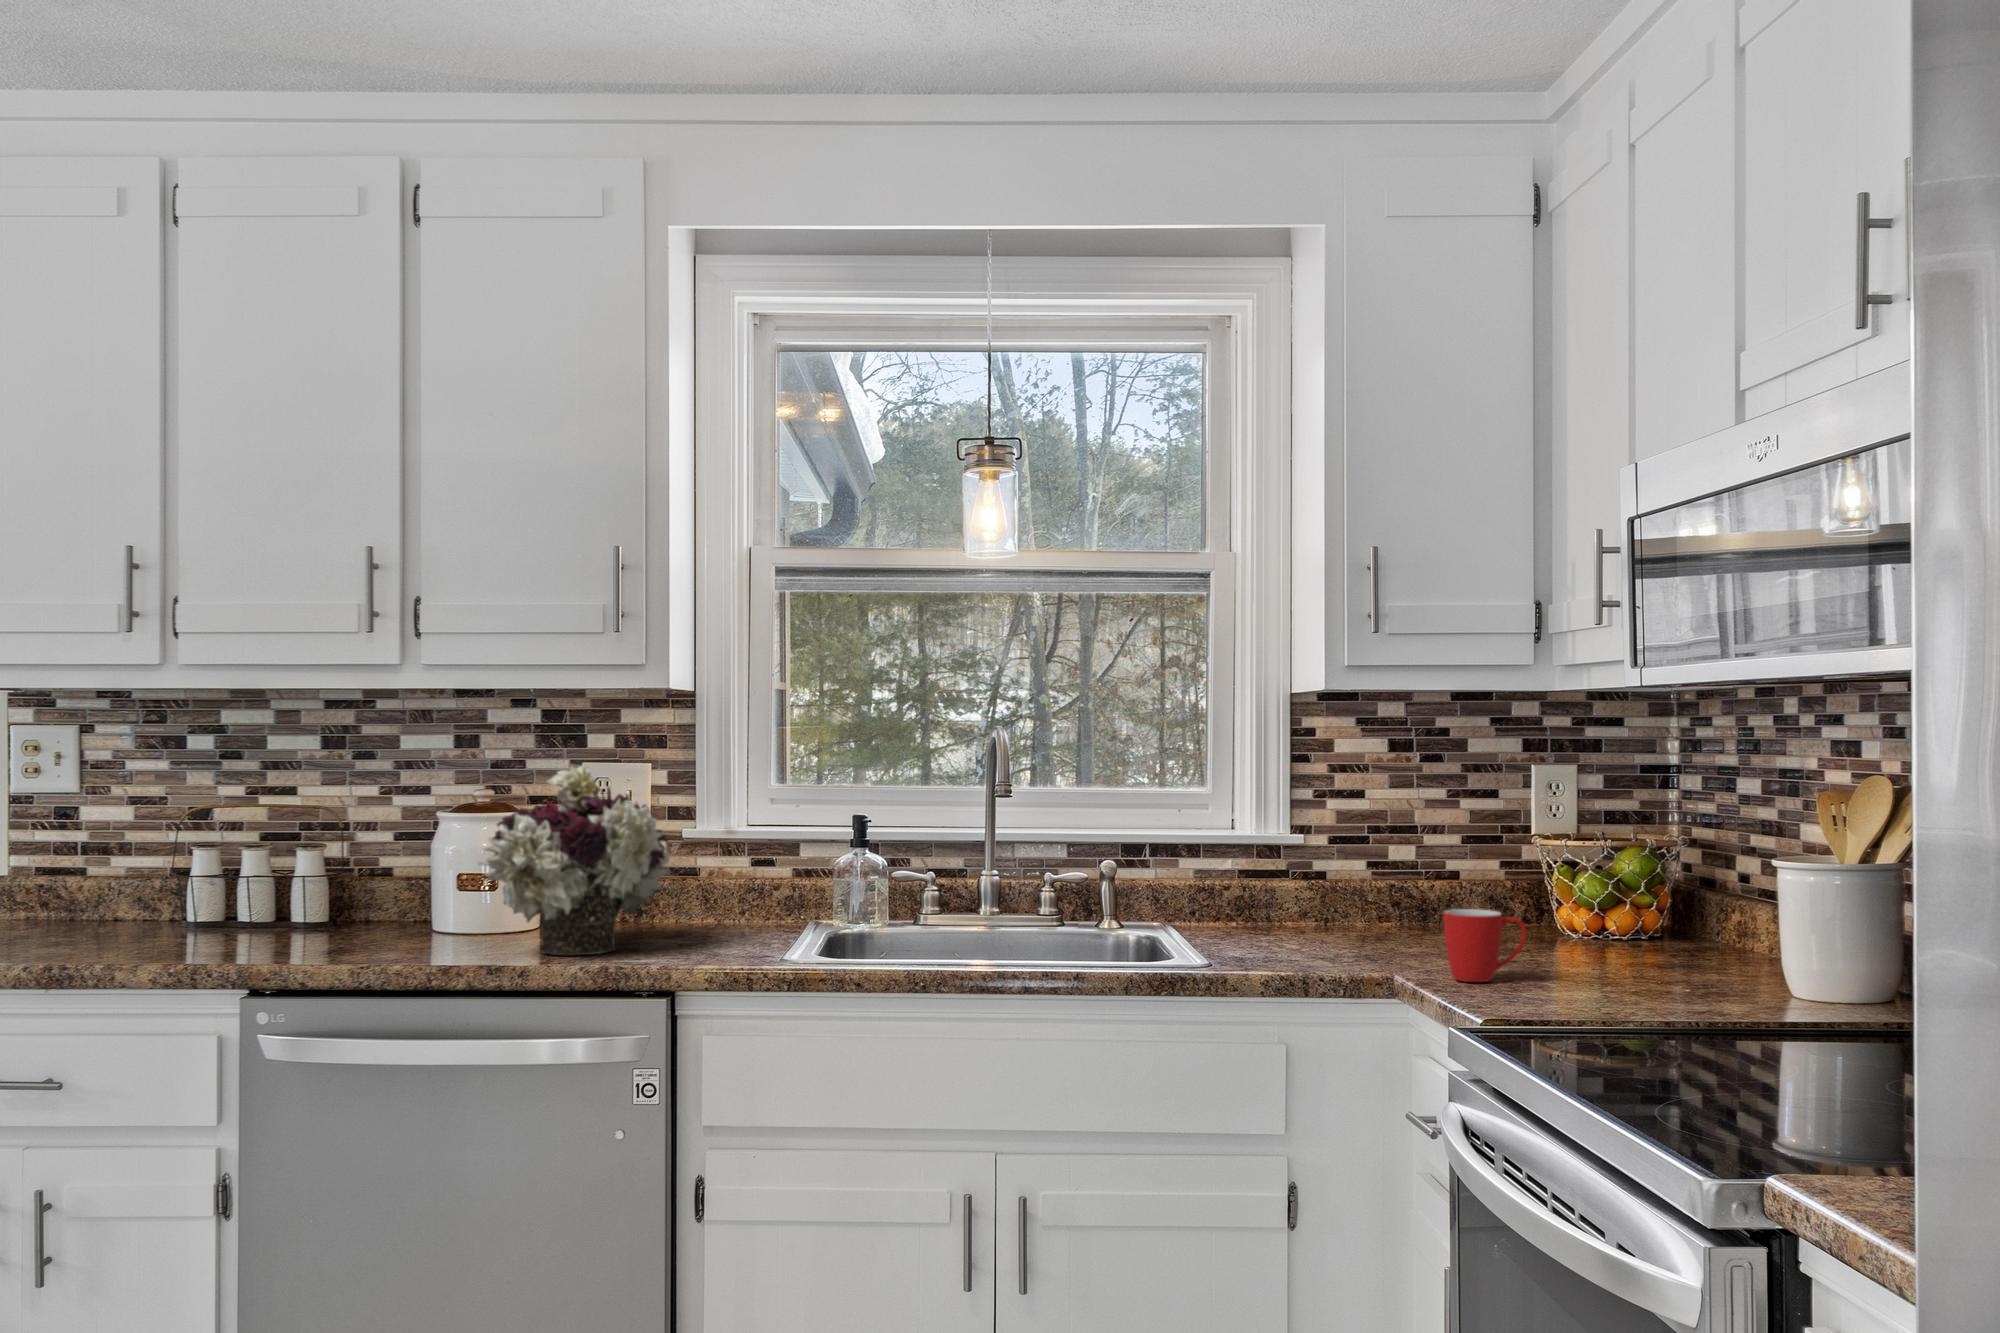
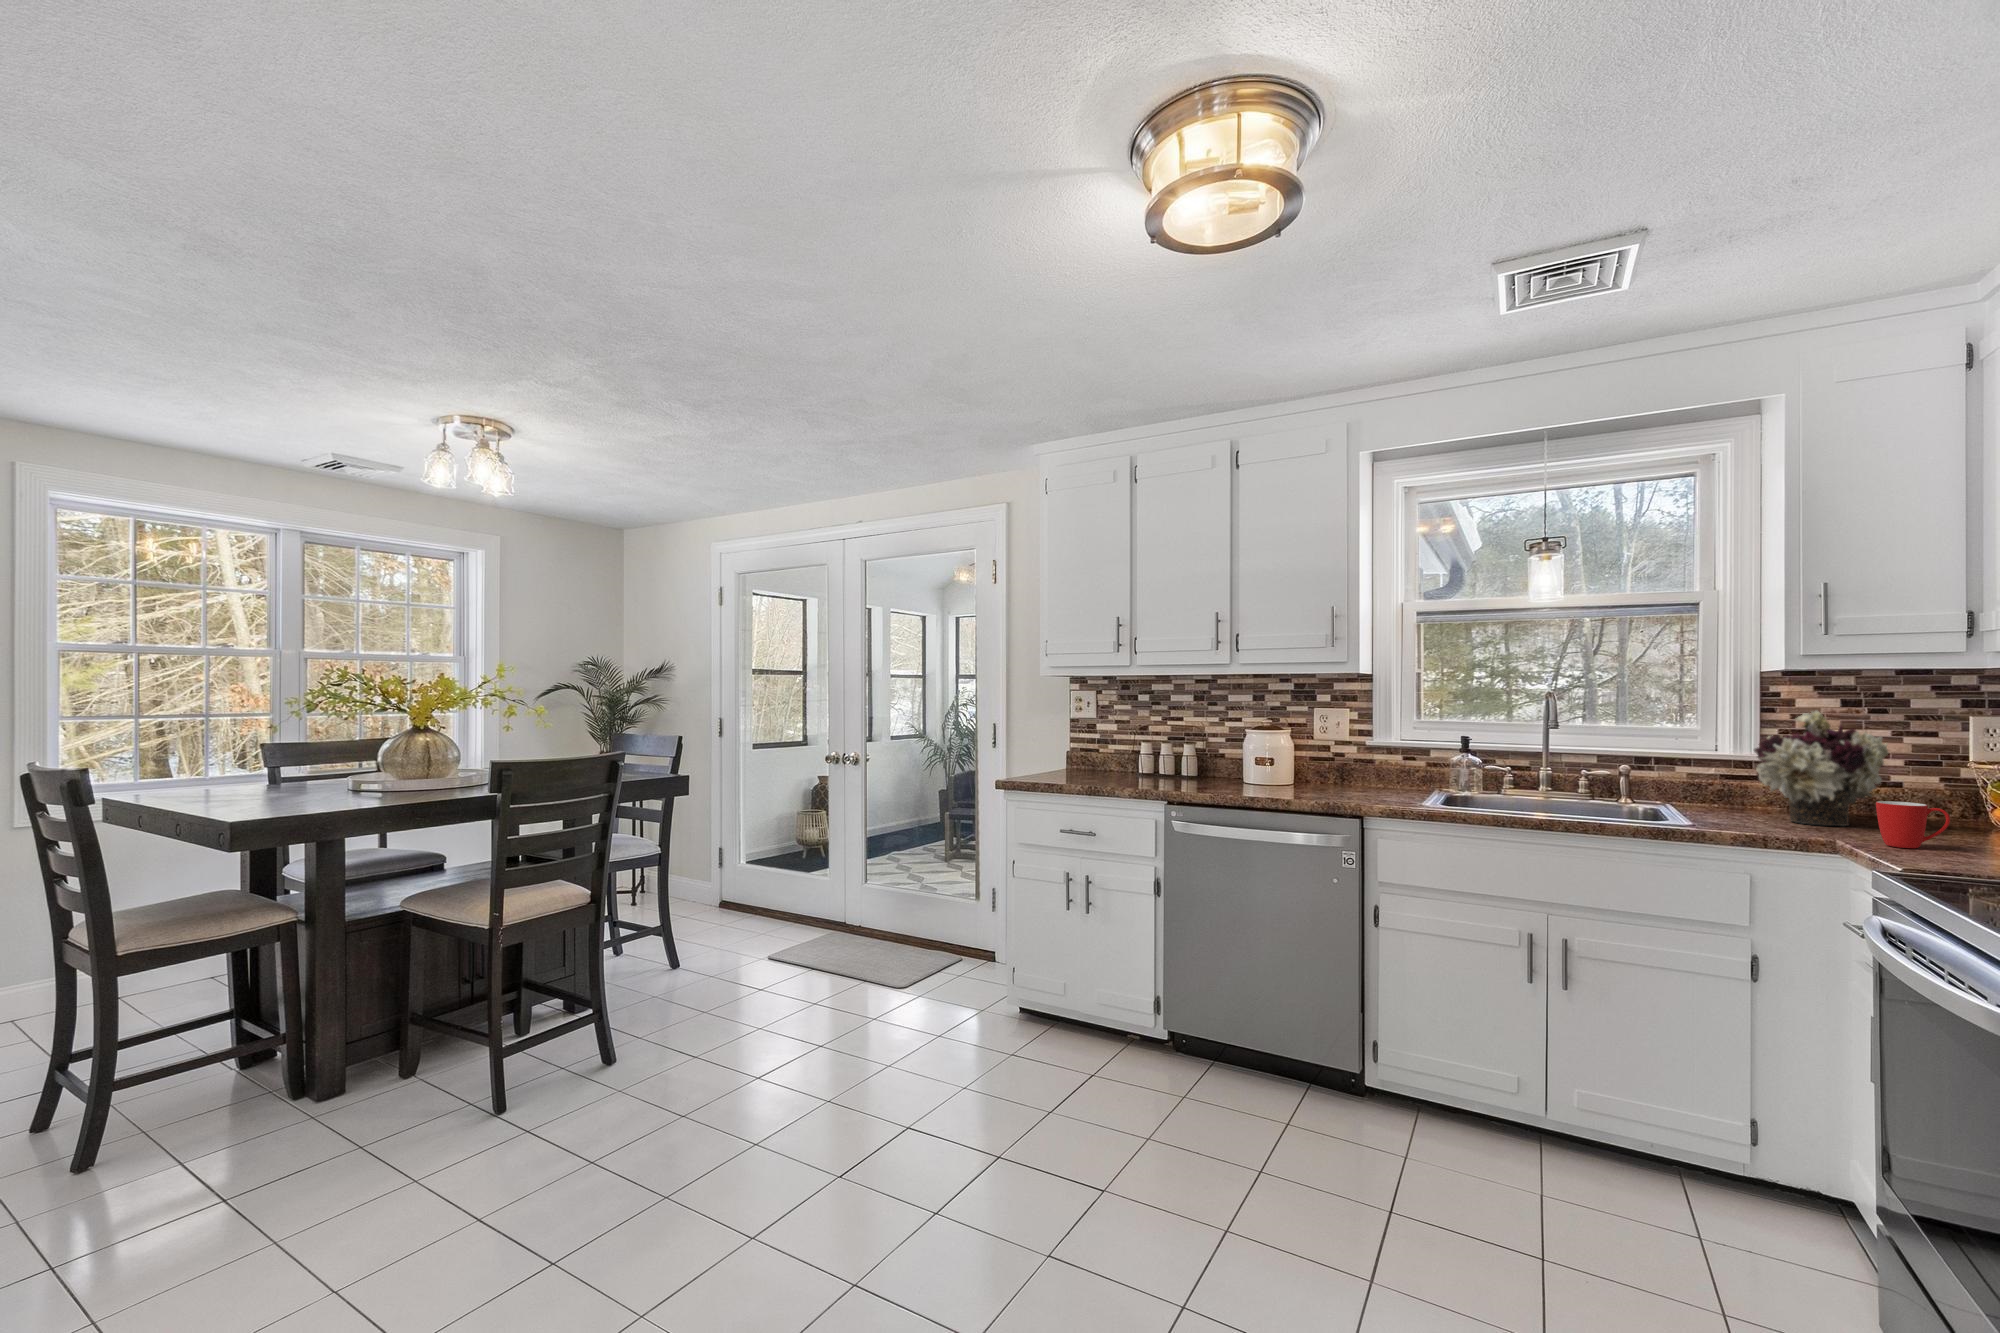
flower arrangement: present [478,766,670,955] -> present [1754,711,1888,826]

